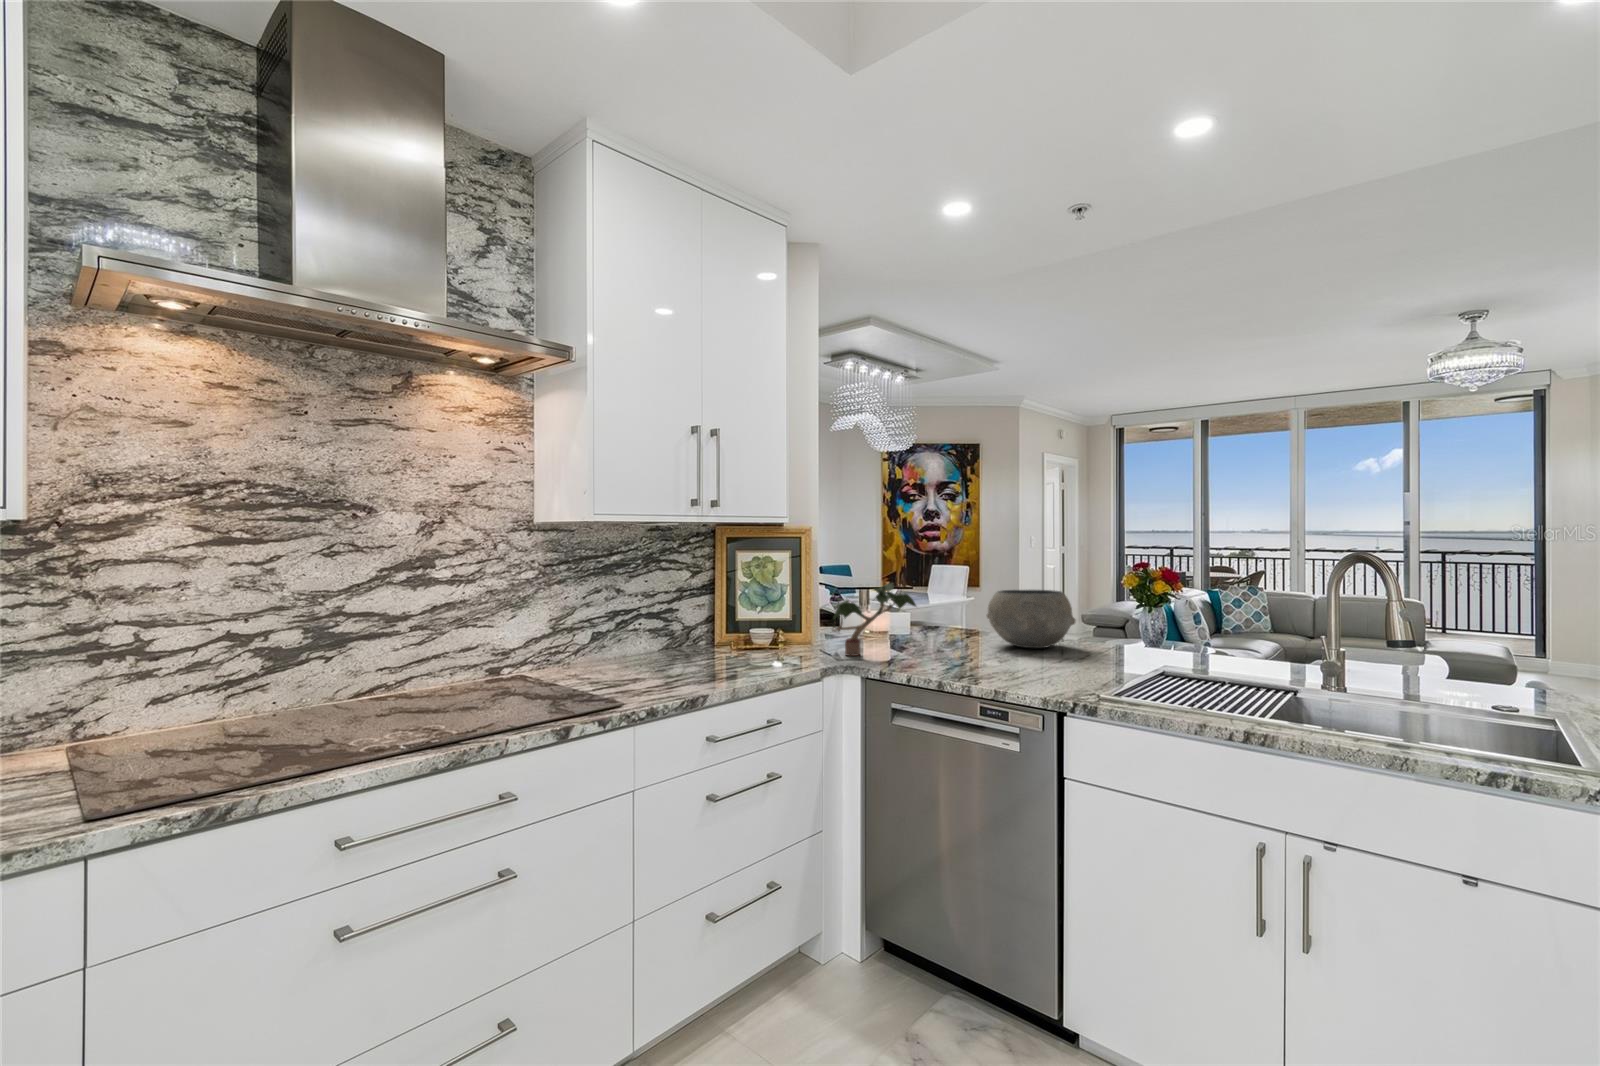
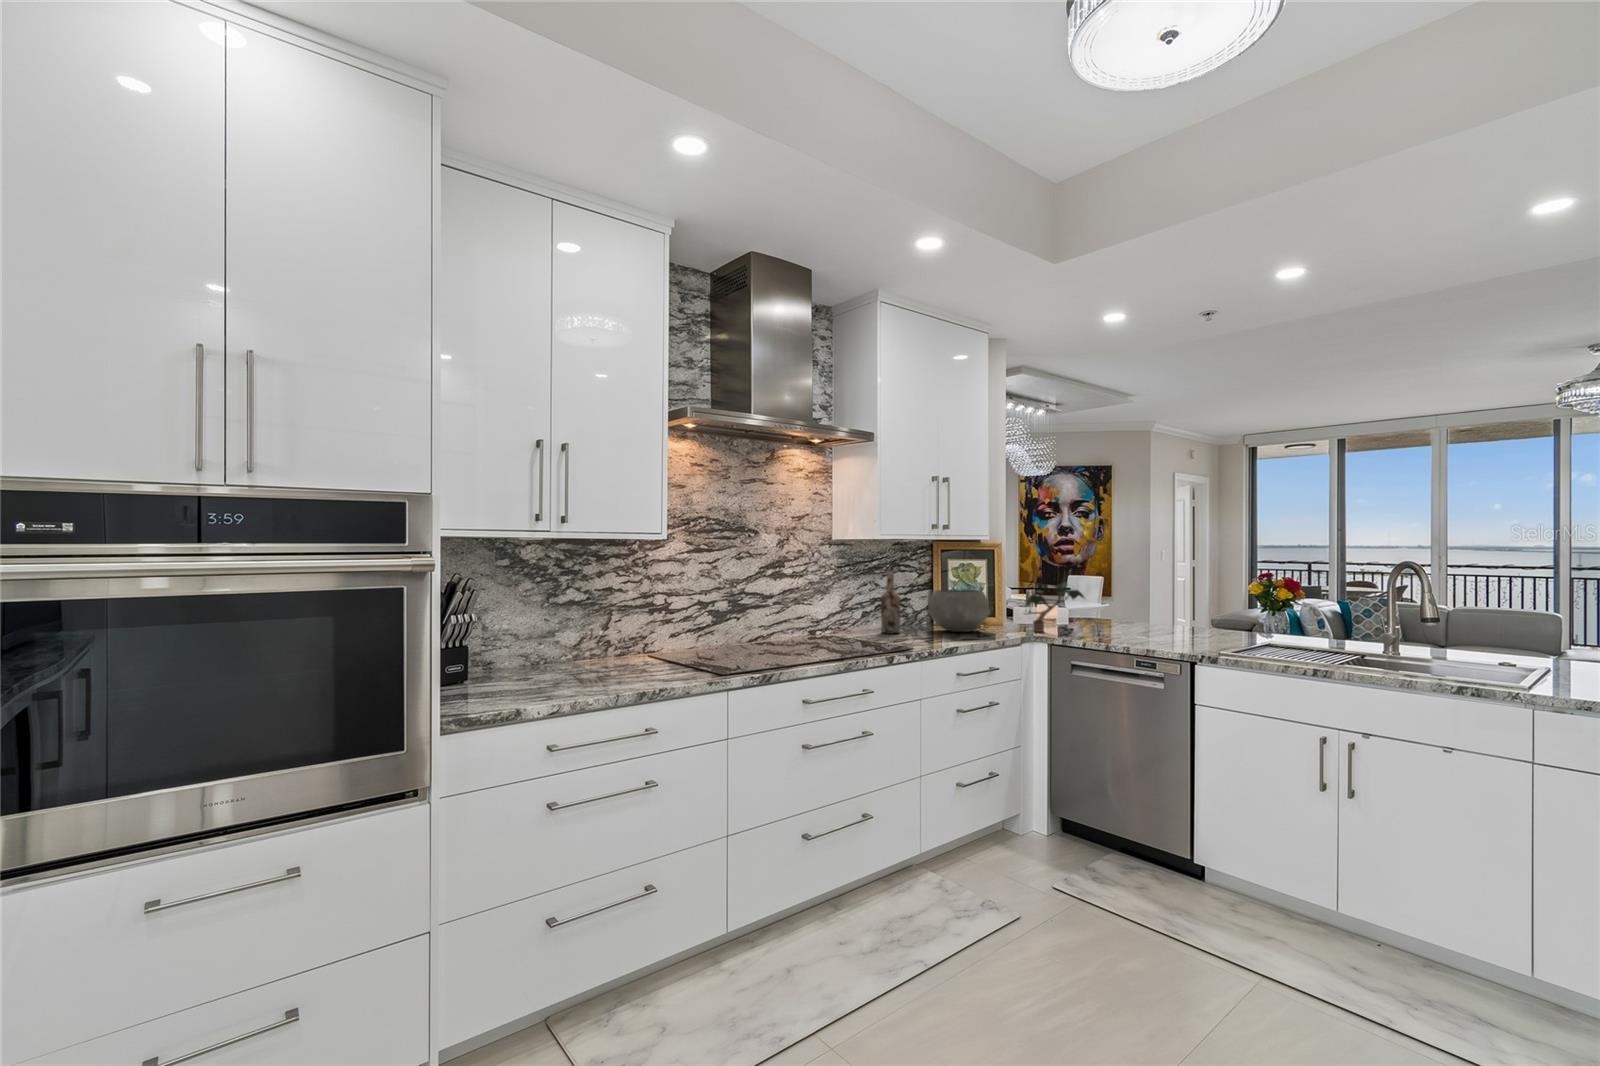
wine bottle: none [616,568,647,666] -> present [881,570,900,634]
ceramic bowl: present [987,590,1076,648] -> present [928,590,991,632]

